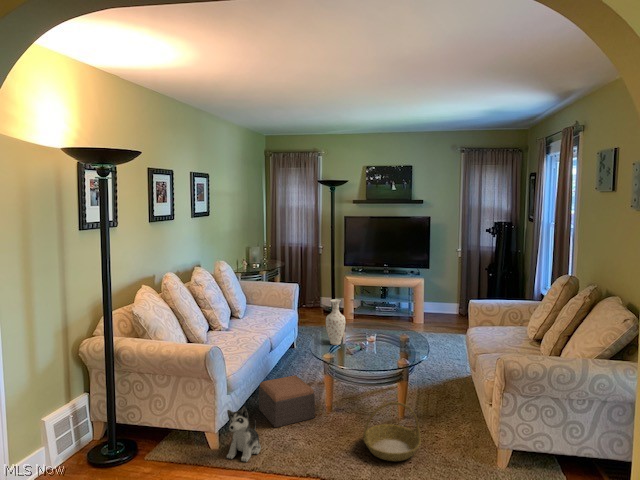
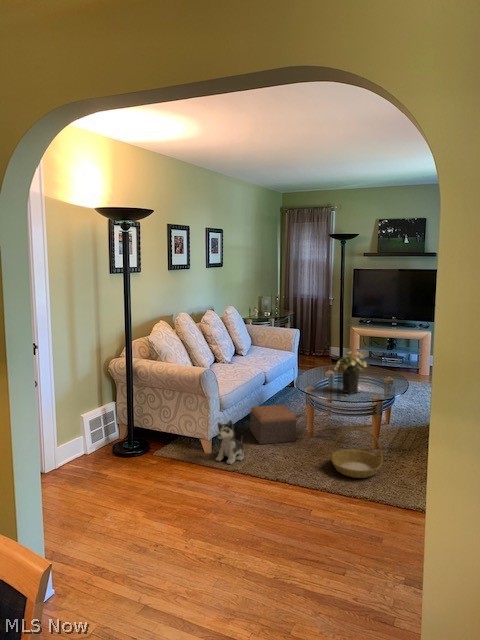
vase: present [326,299,346,345] -> none [314,342,333,382]
flower arrangement: none [352,309,392,358] -> present [334,352,366,394]

